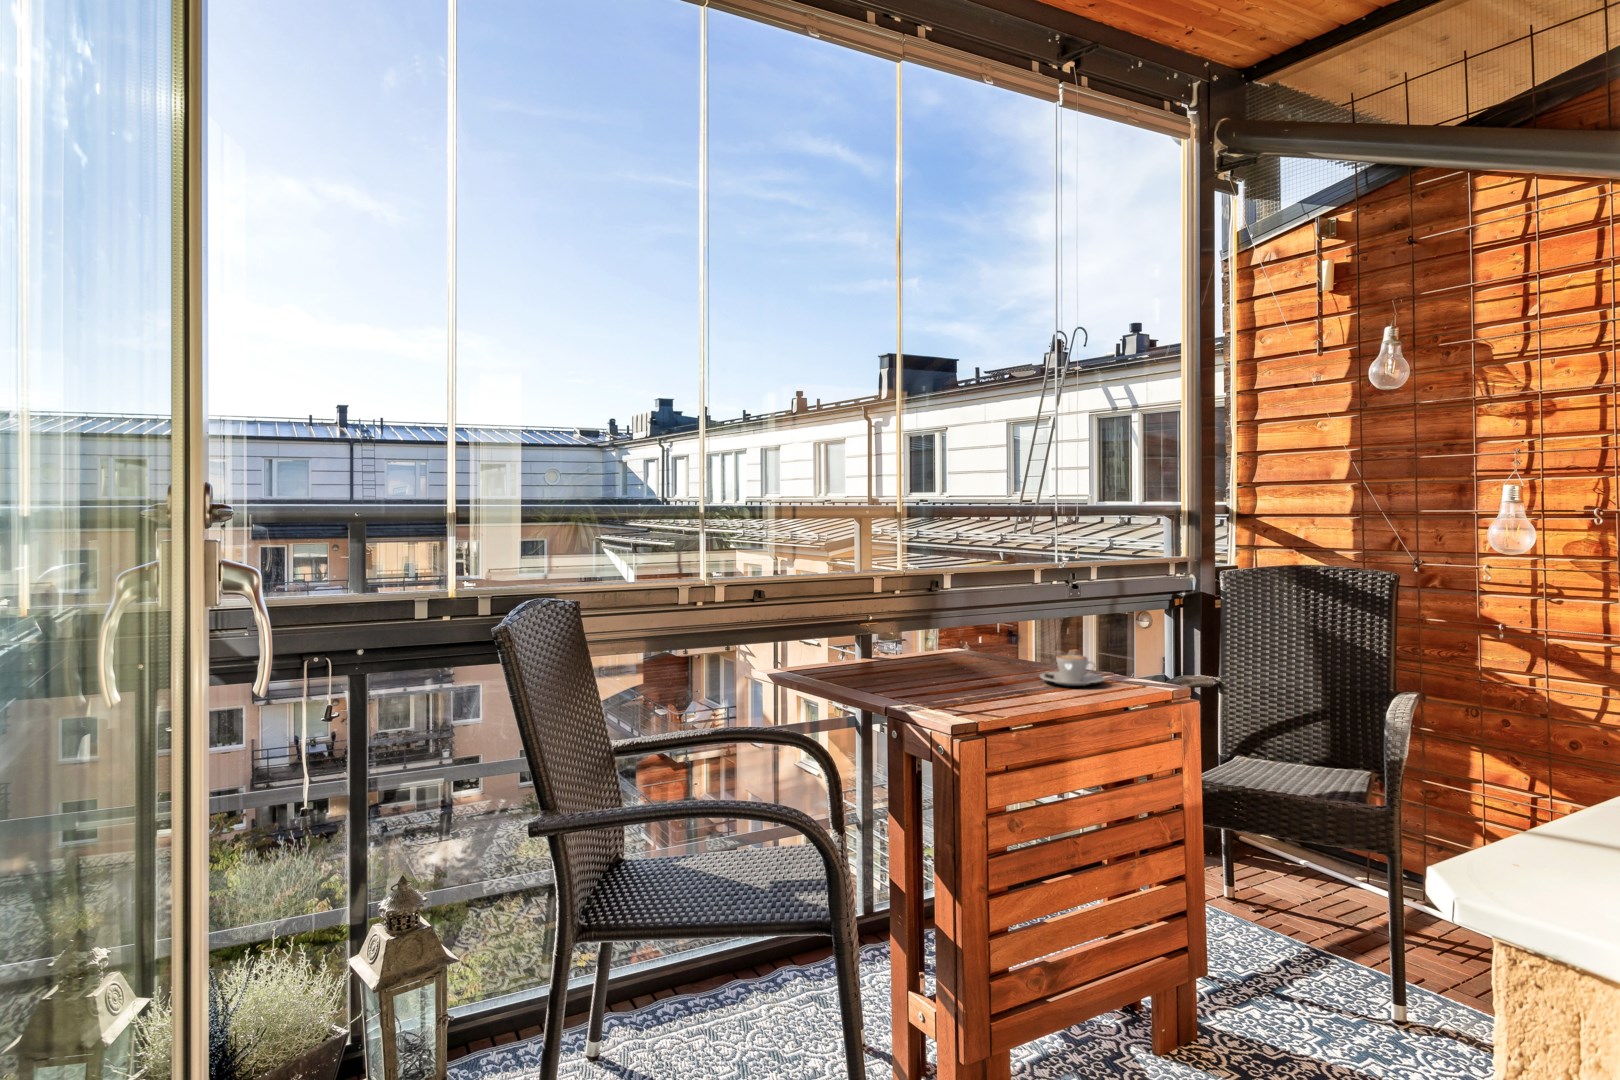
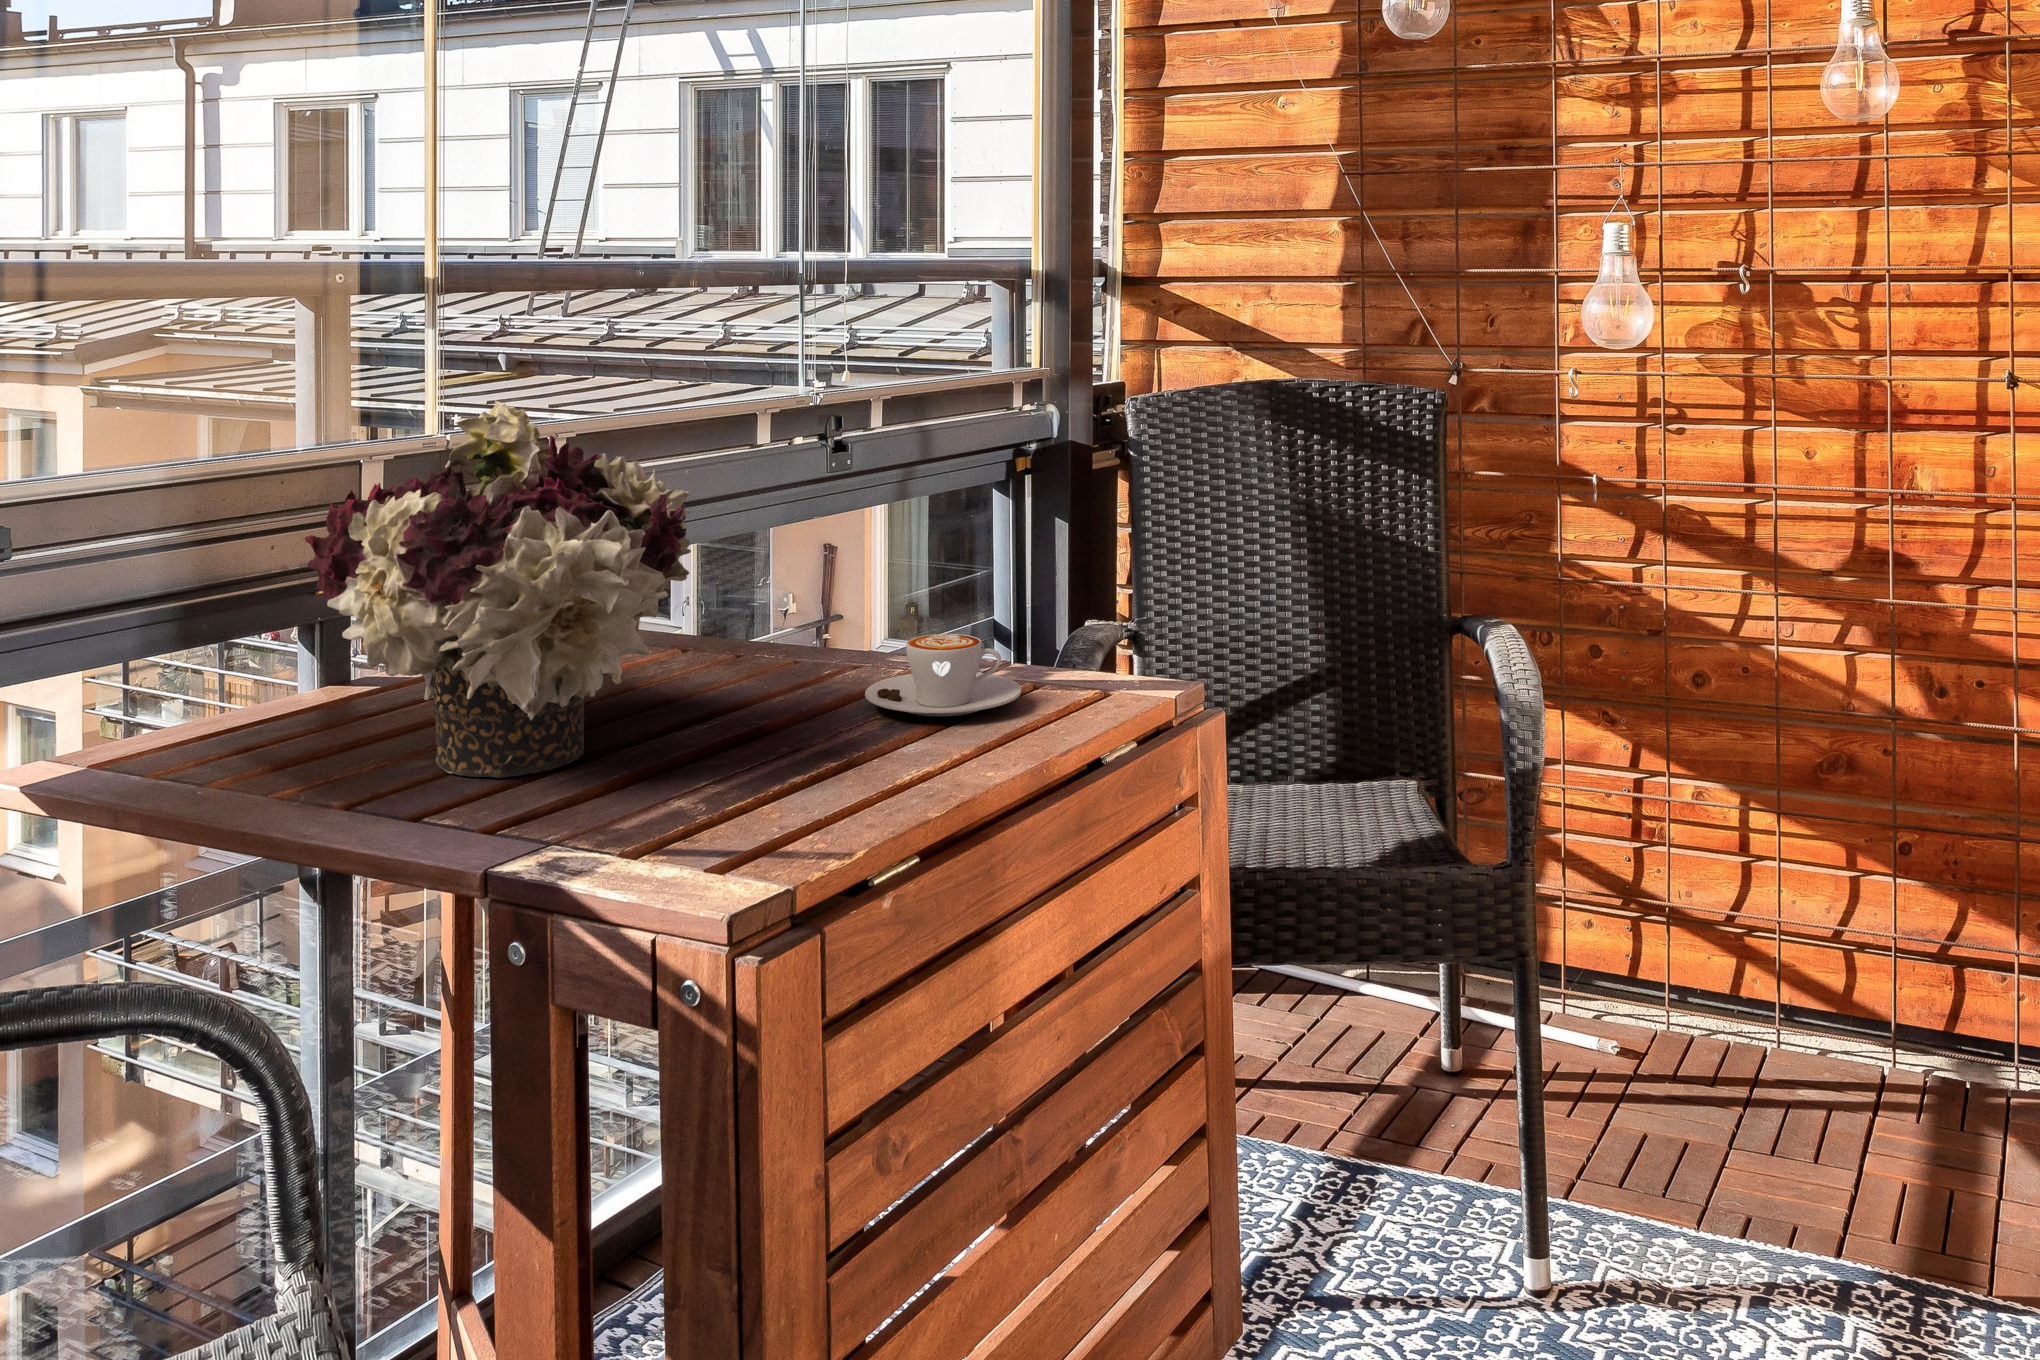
flower arrangement: none [840,553,968,685] -> present [305,400,691,778]

